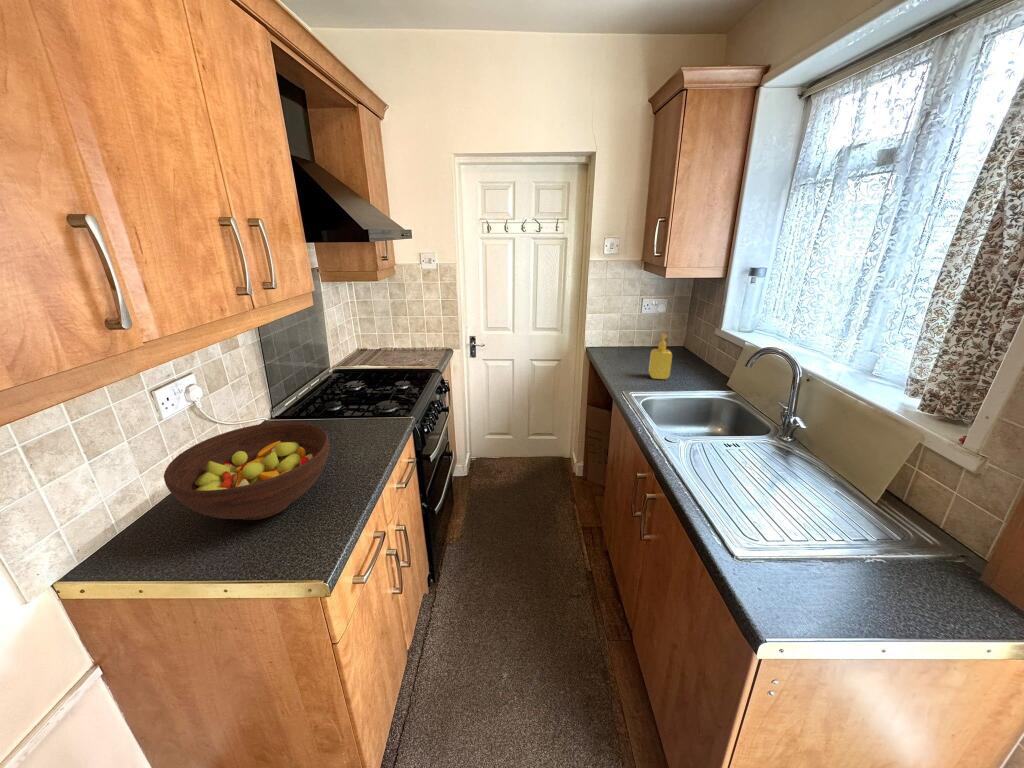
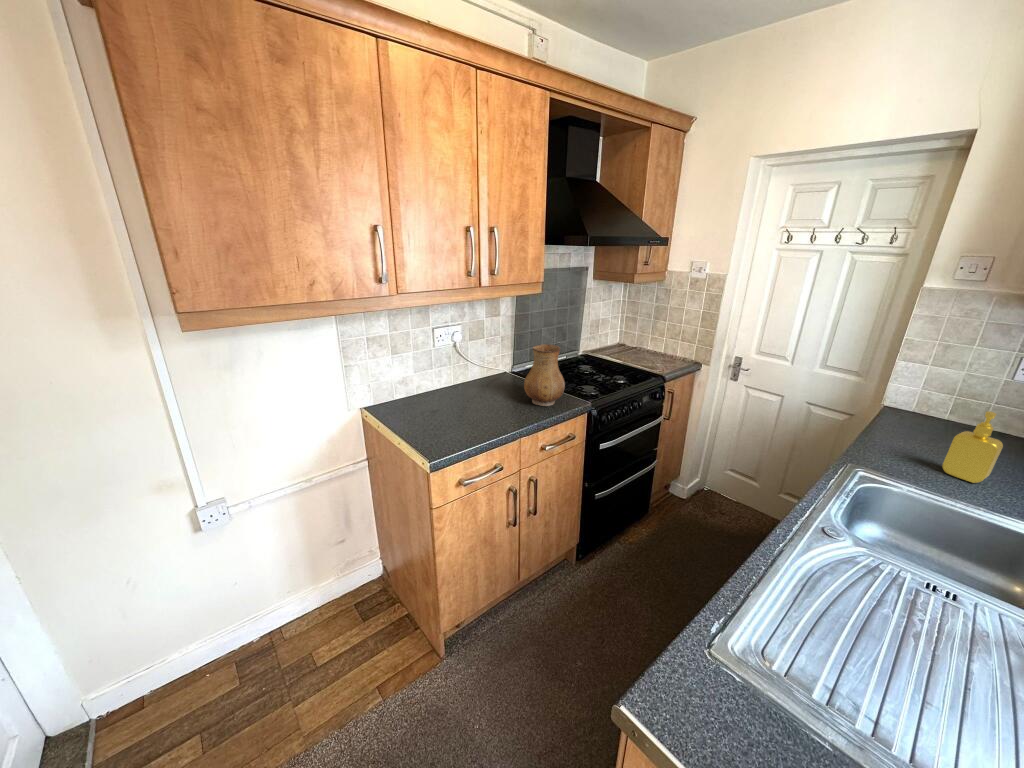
ceramic pitcher: none [331,365,385,443] -> present [524,344,565,406]
fruit bowl: present [164,422,329,520] -> none [407,364,498,421]

